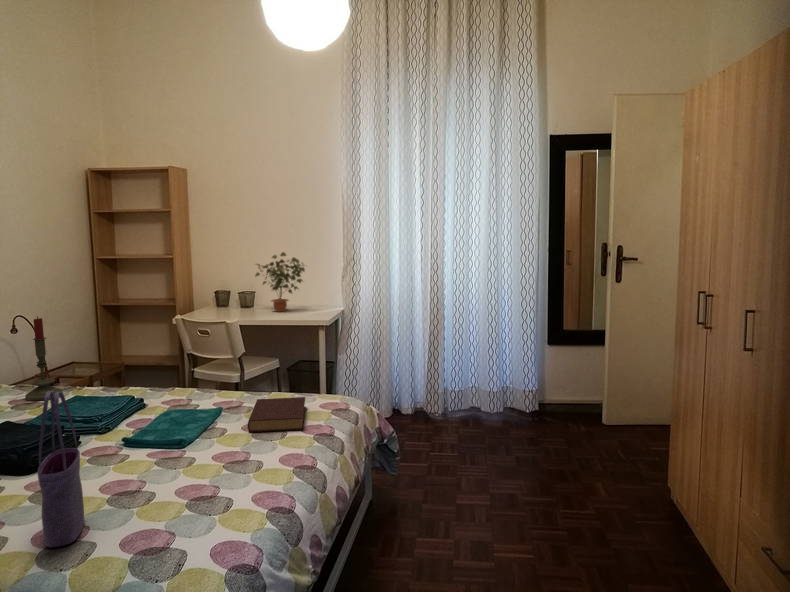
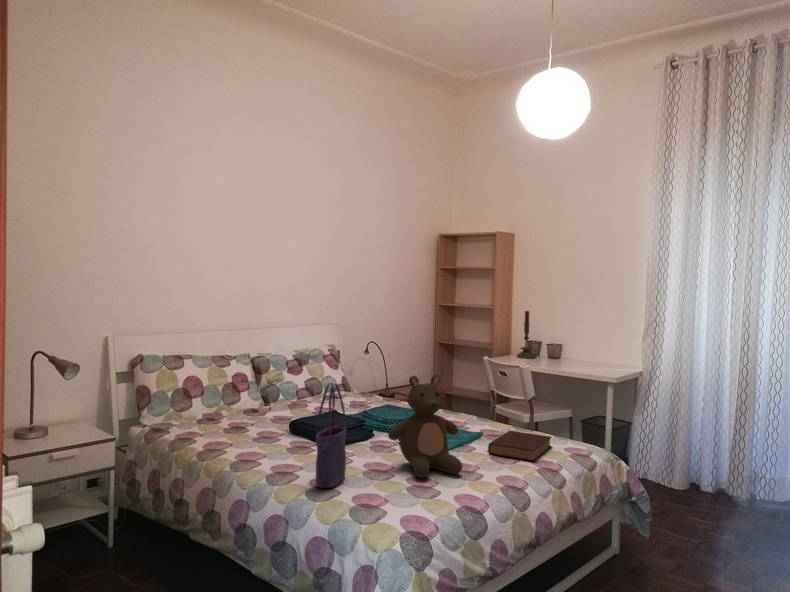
potted plant: present [255,252,305,312] -> none [563,307,613,364]
candle: present [25,316,63,401] -> present [517,311,536,358]
stuffed bear: none [135,352,240,487] -> present [388,375,462,478]

